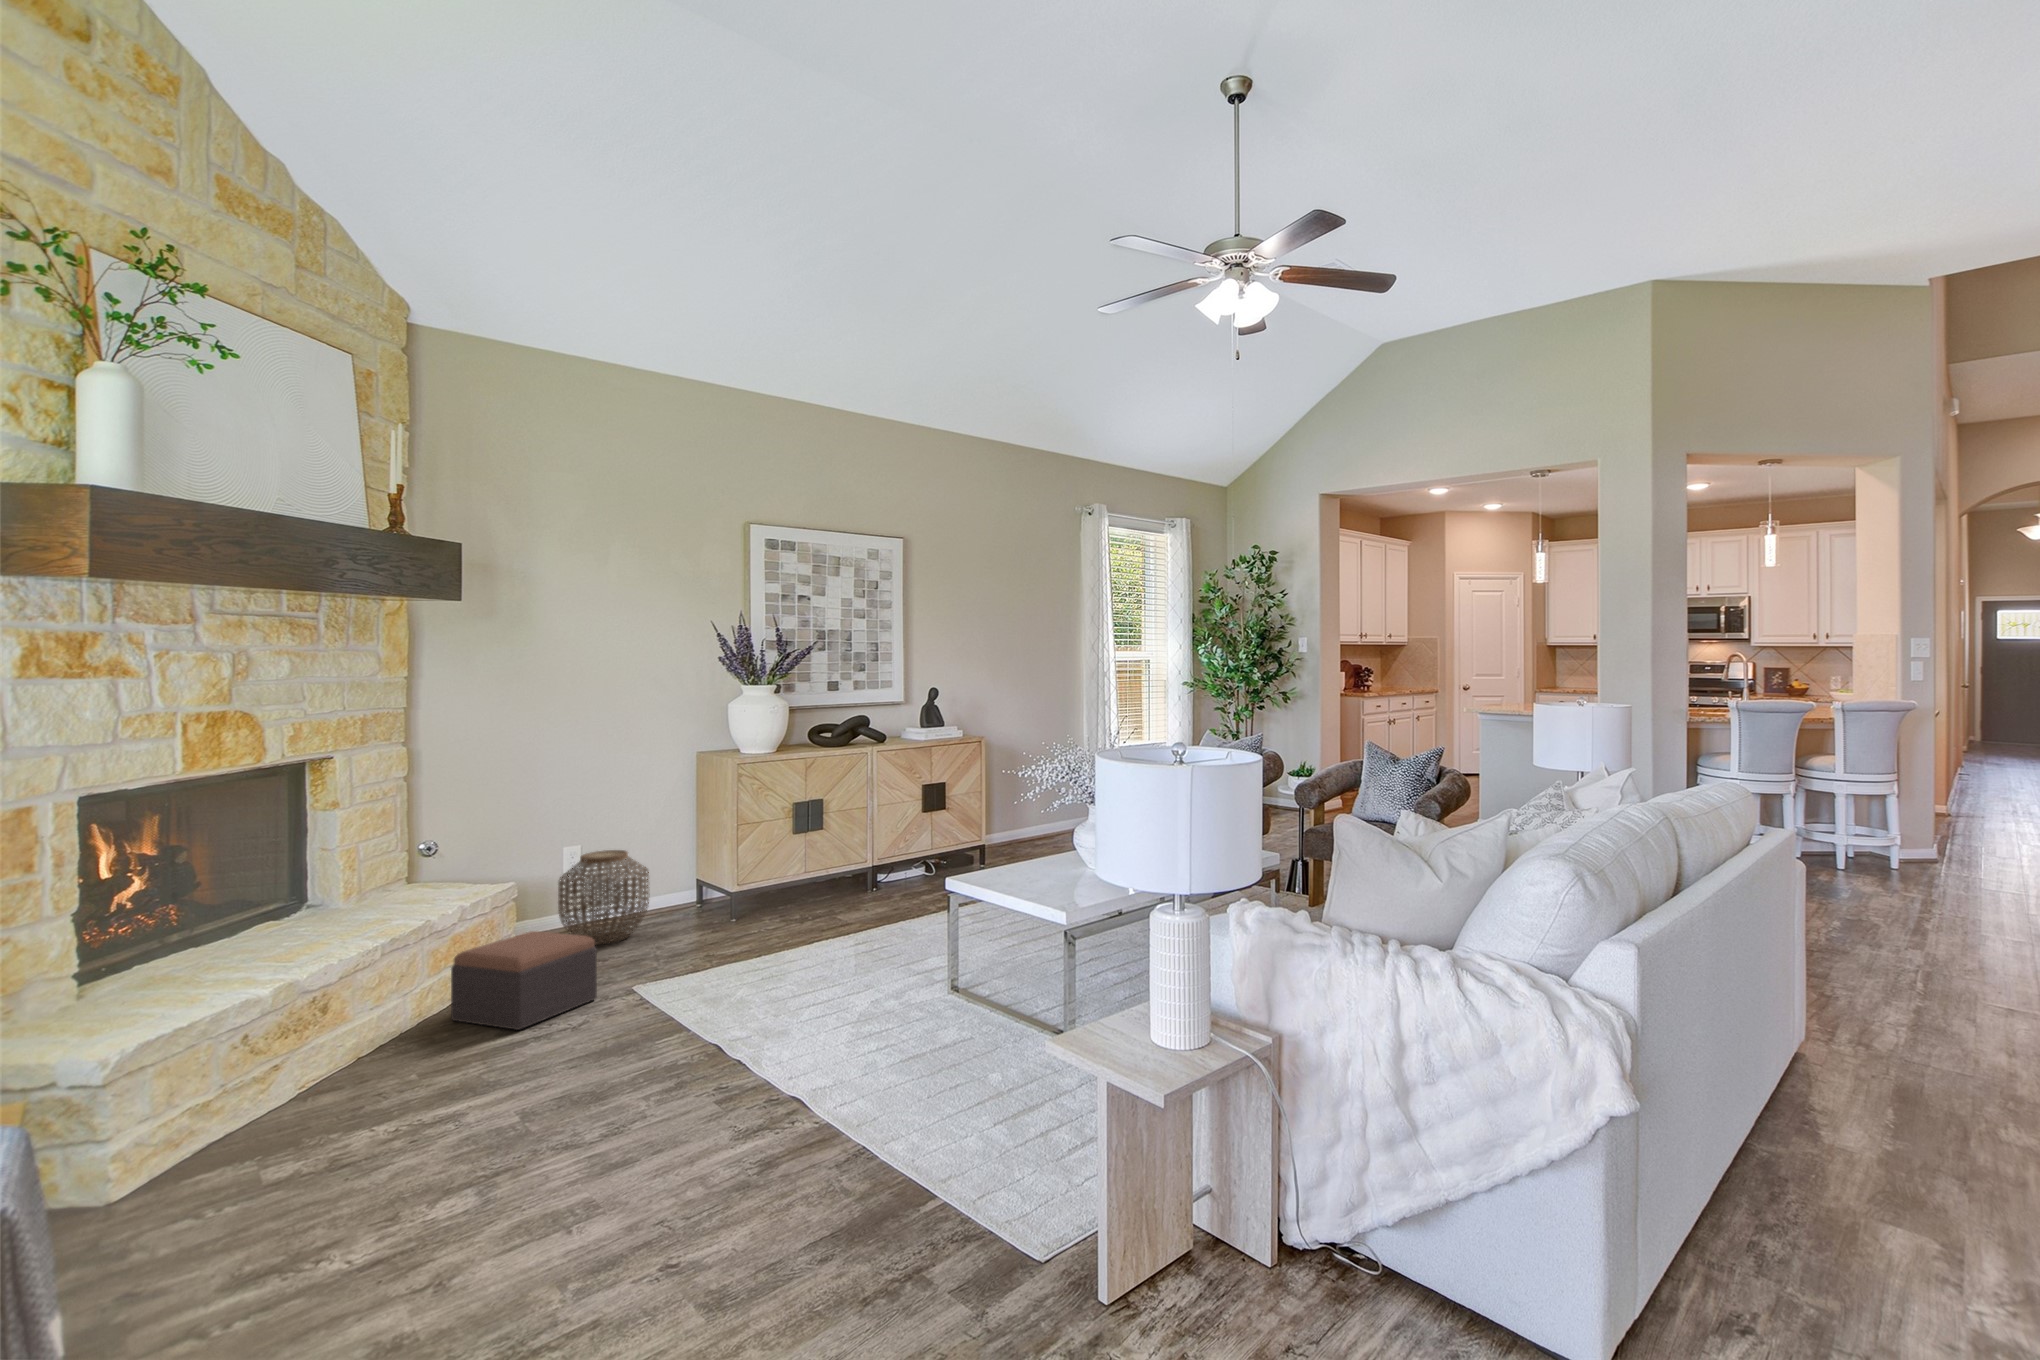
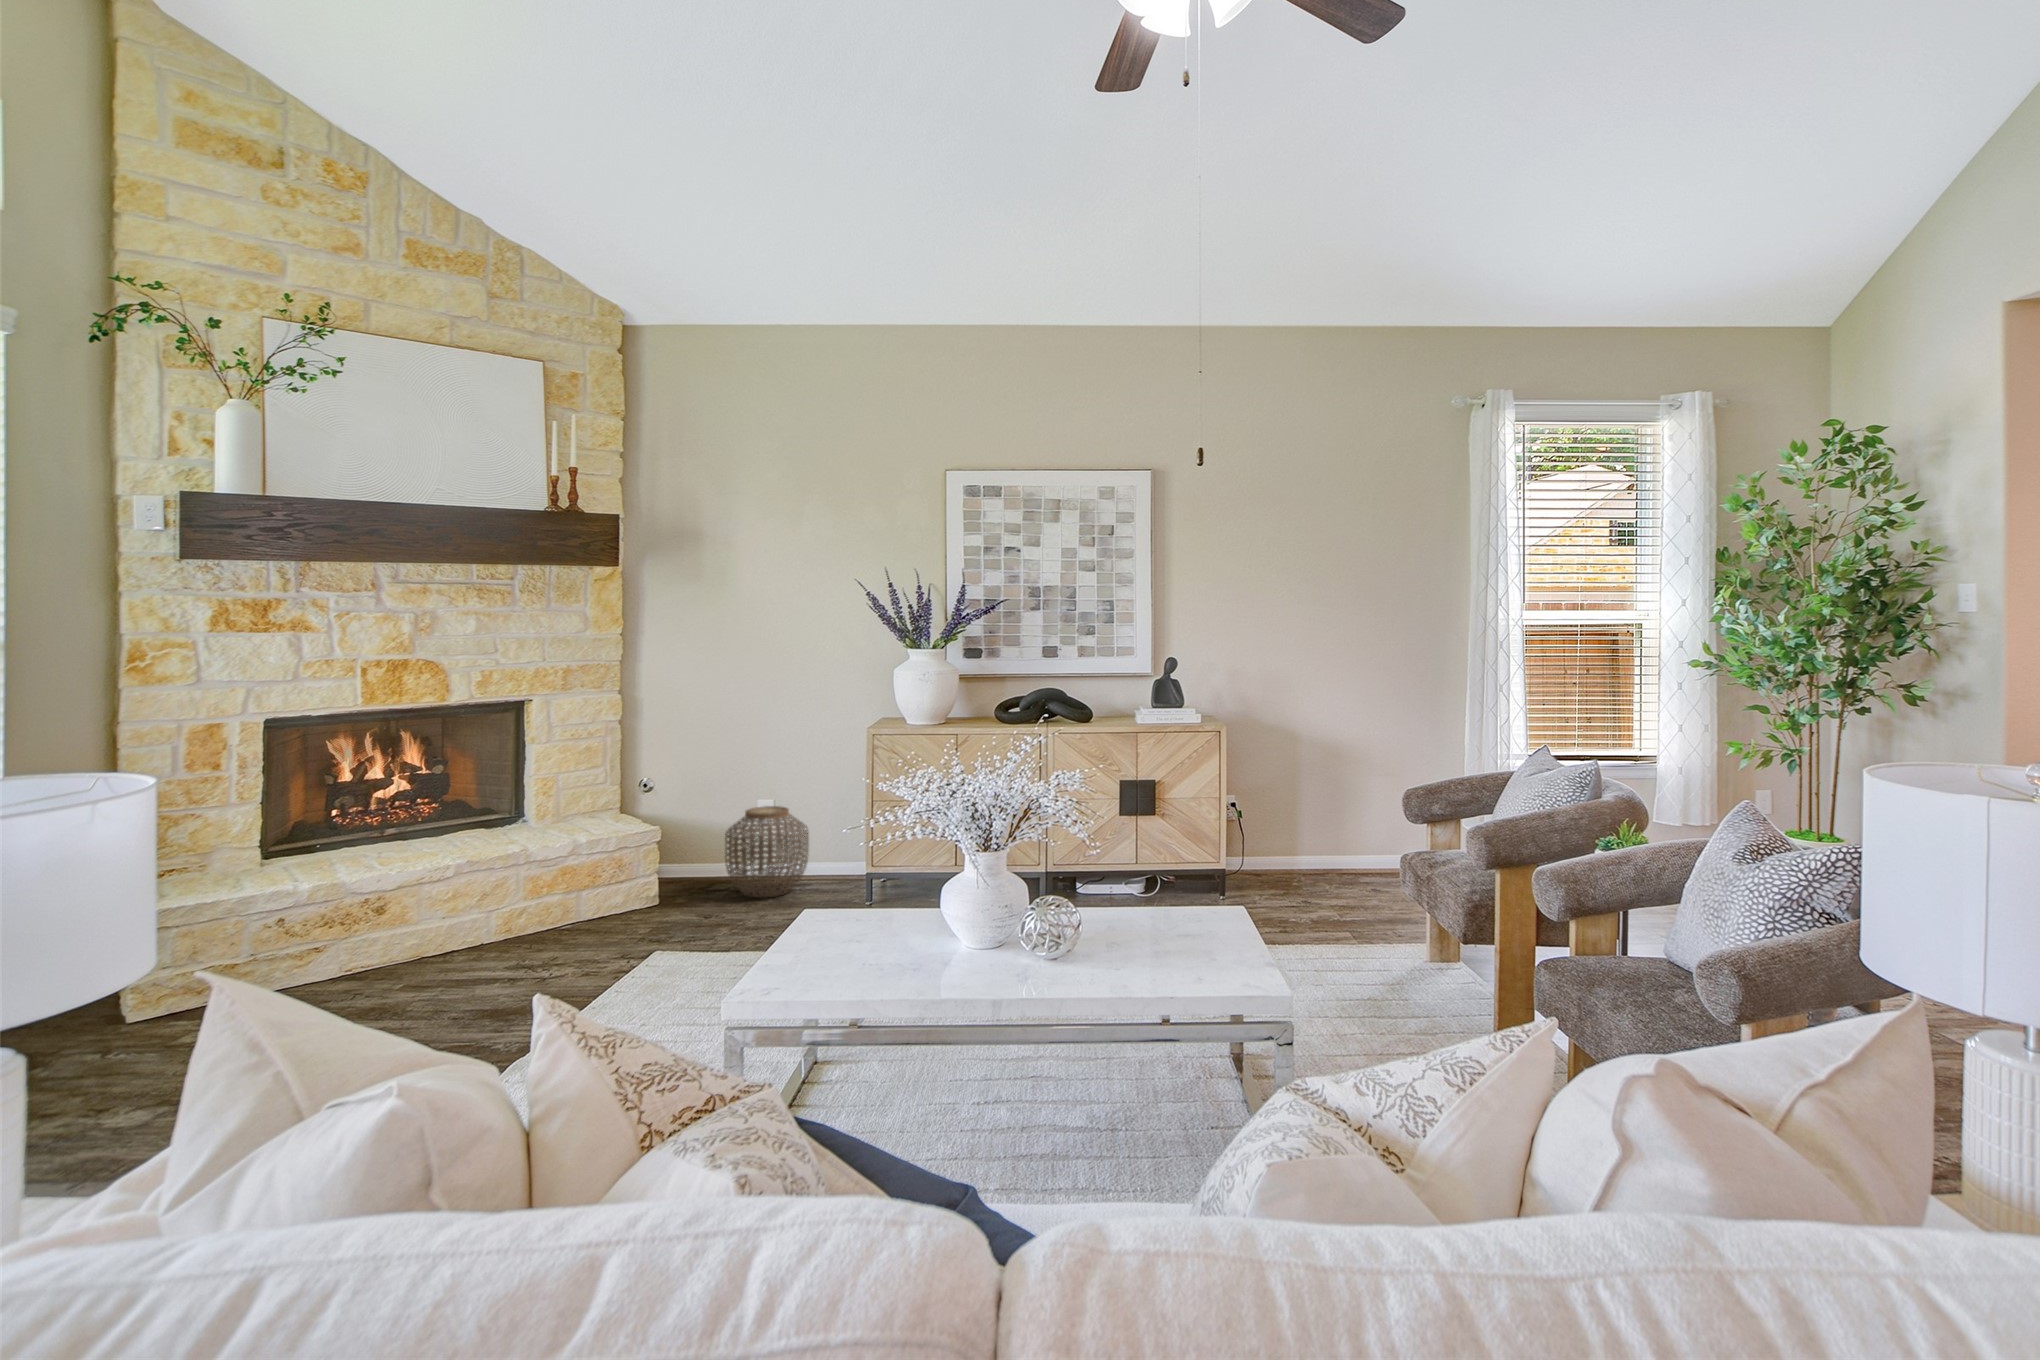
footstool: present [451,931,597,1030] -> none [533,874,630,964]

